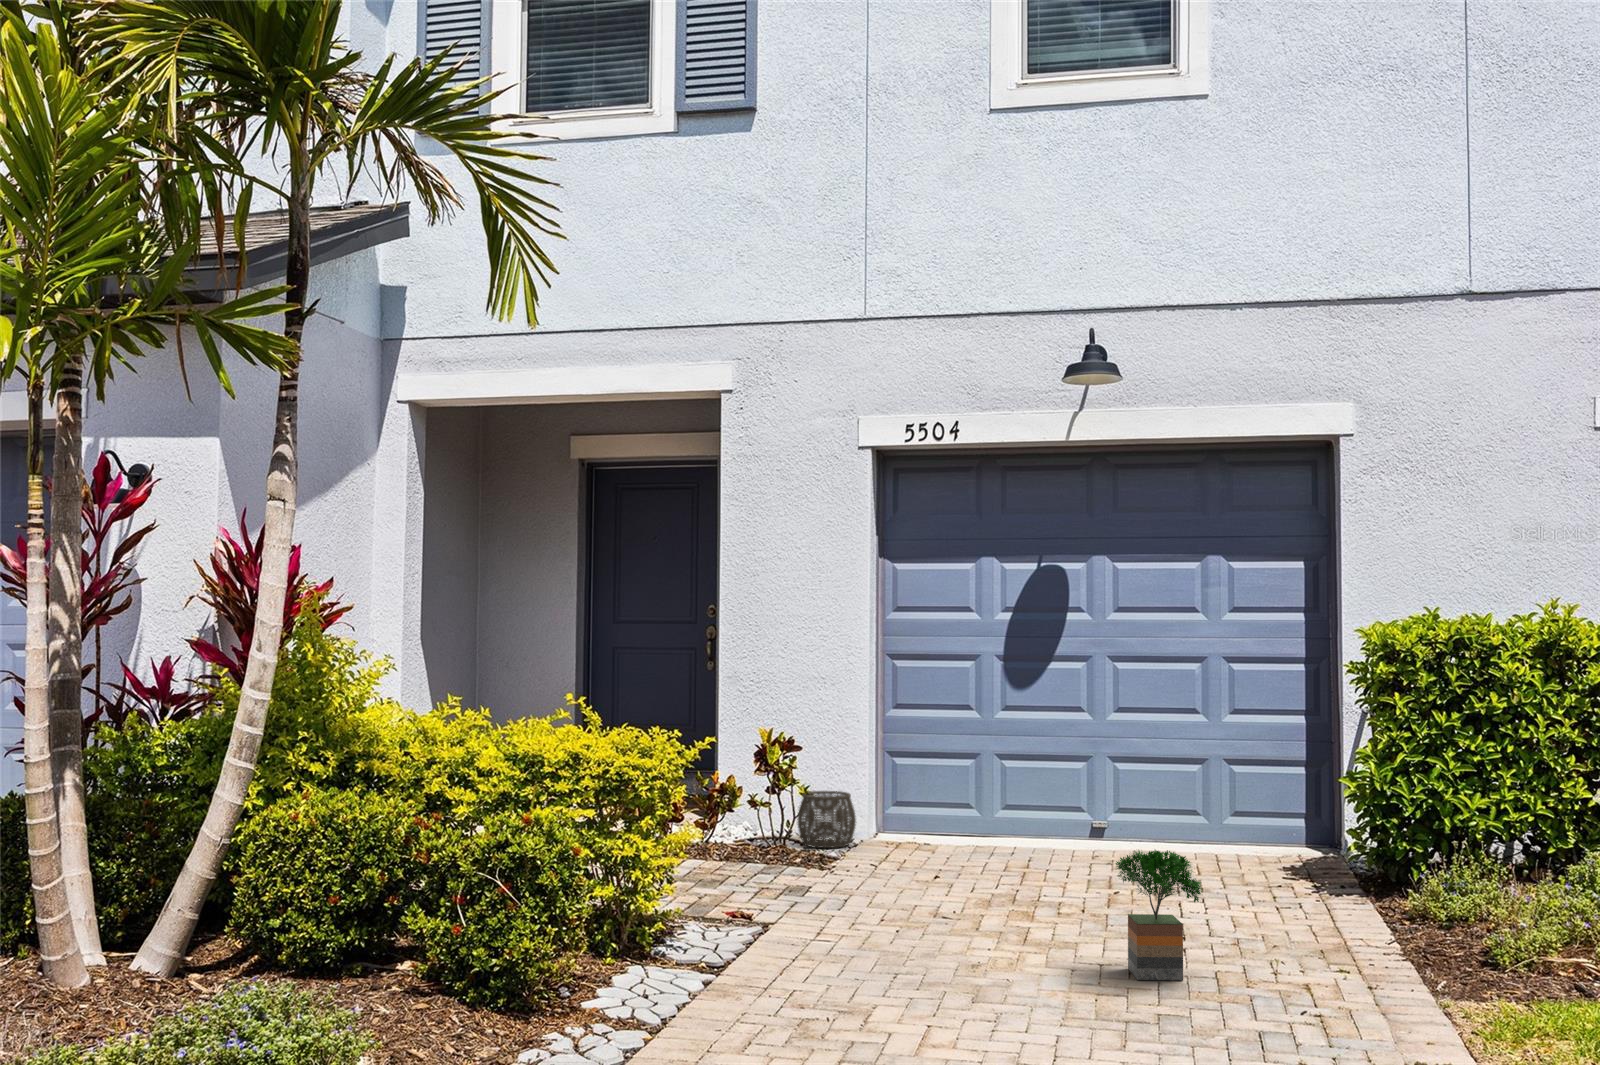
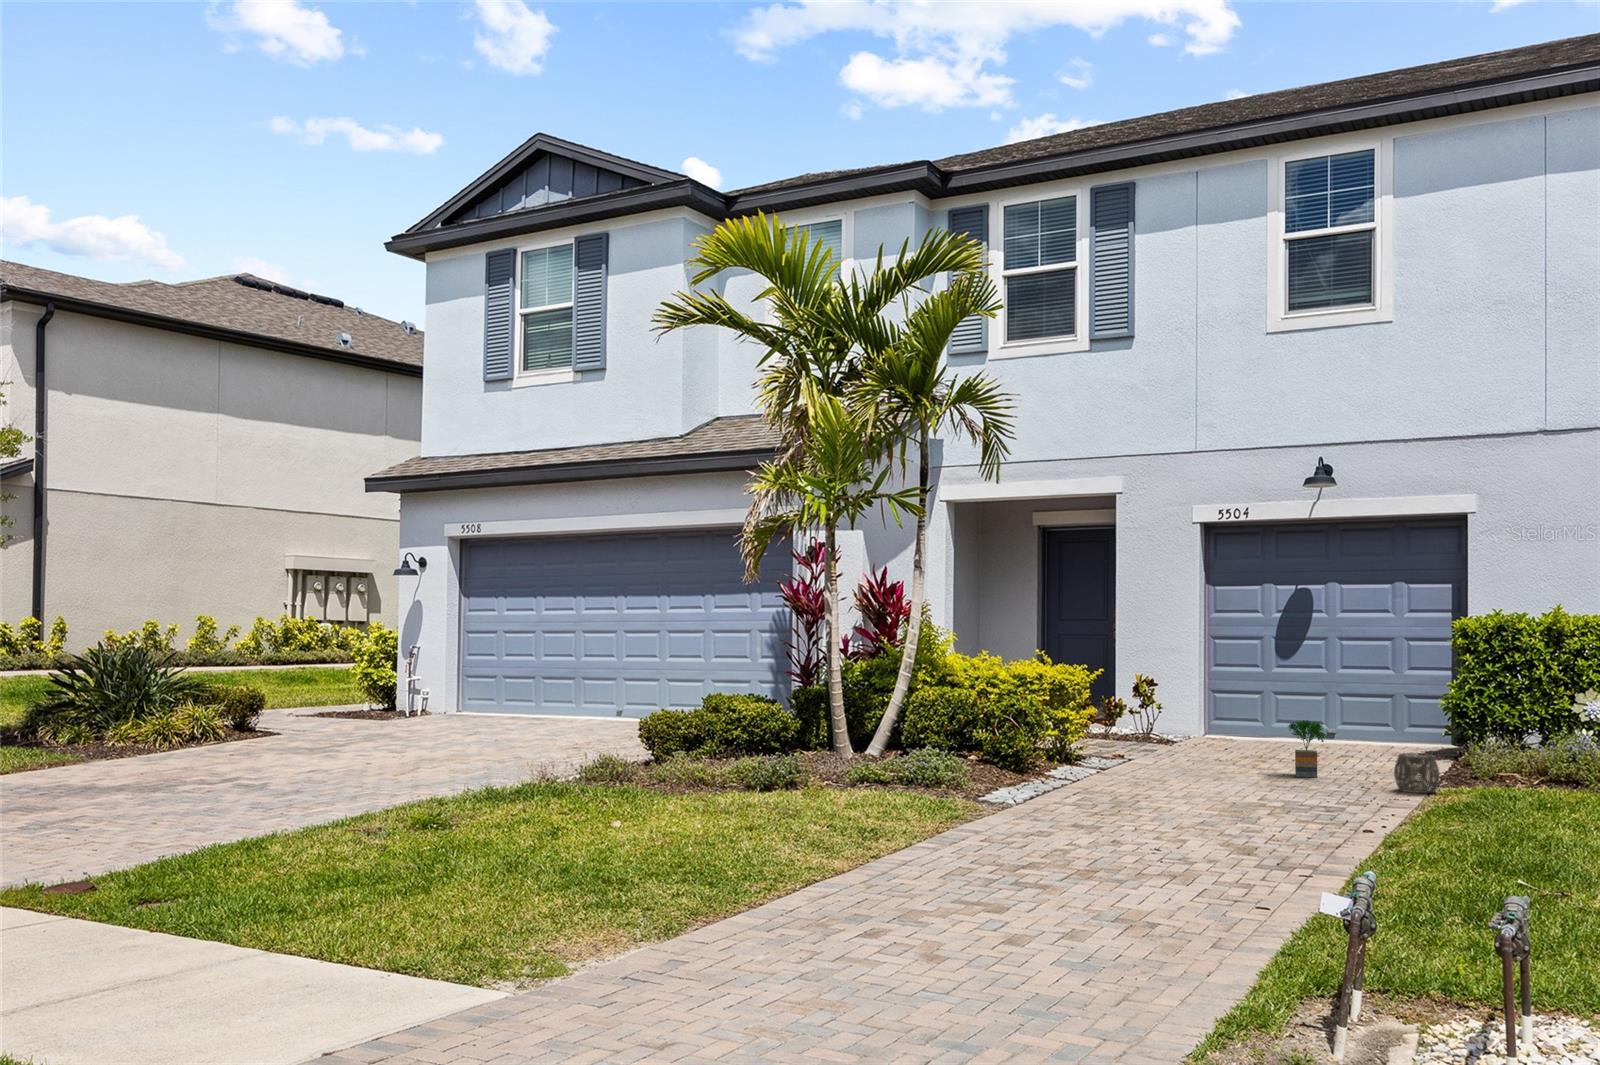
woven basket: present [797,791,856,848] -> present [1394,753,1439,793]

